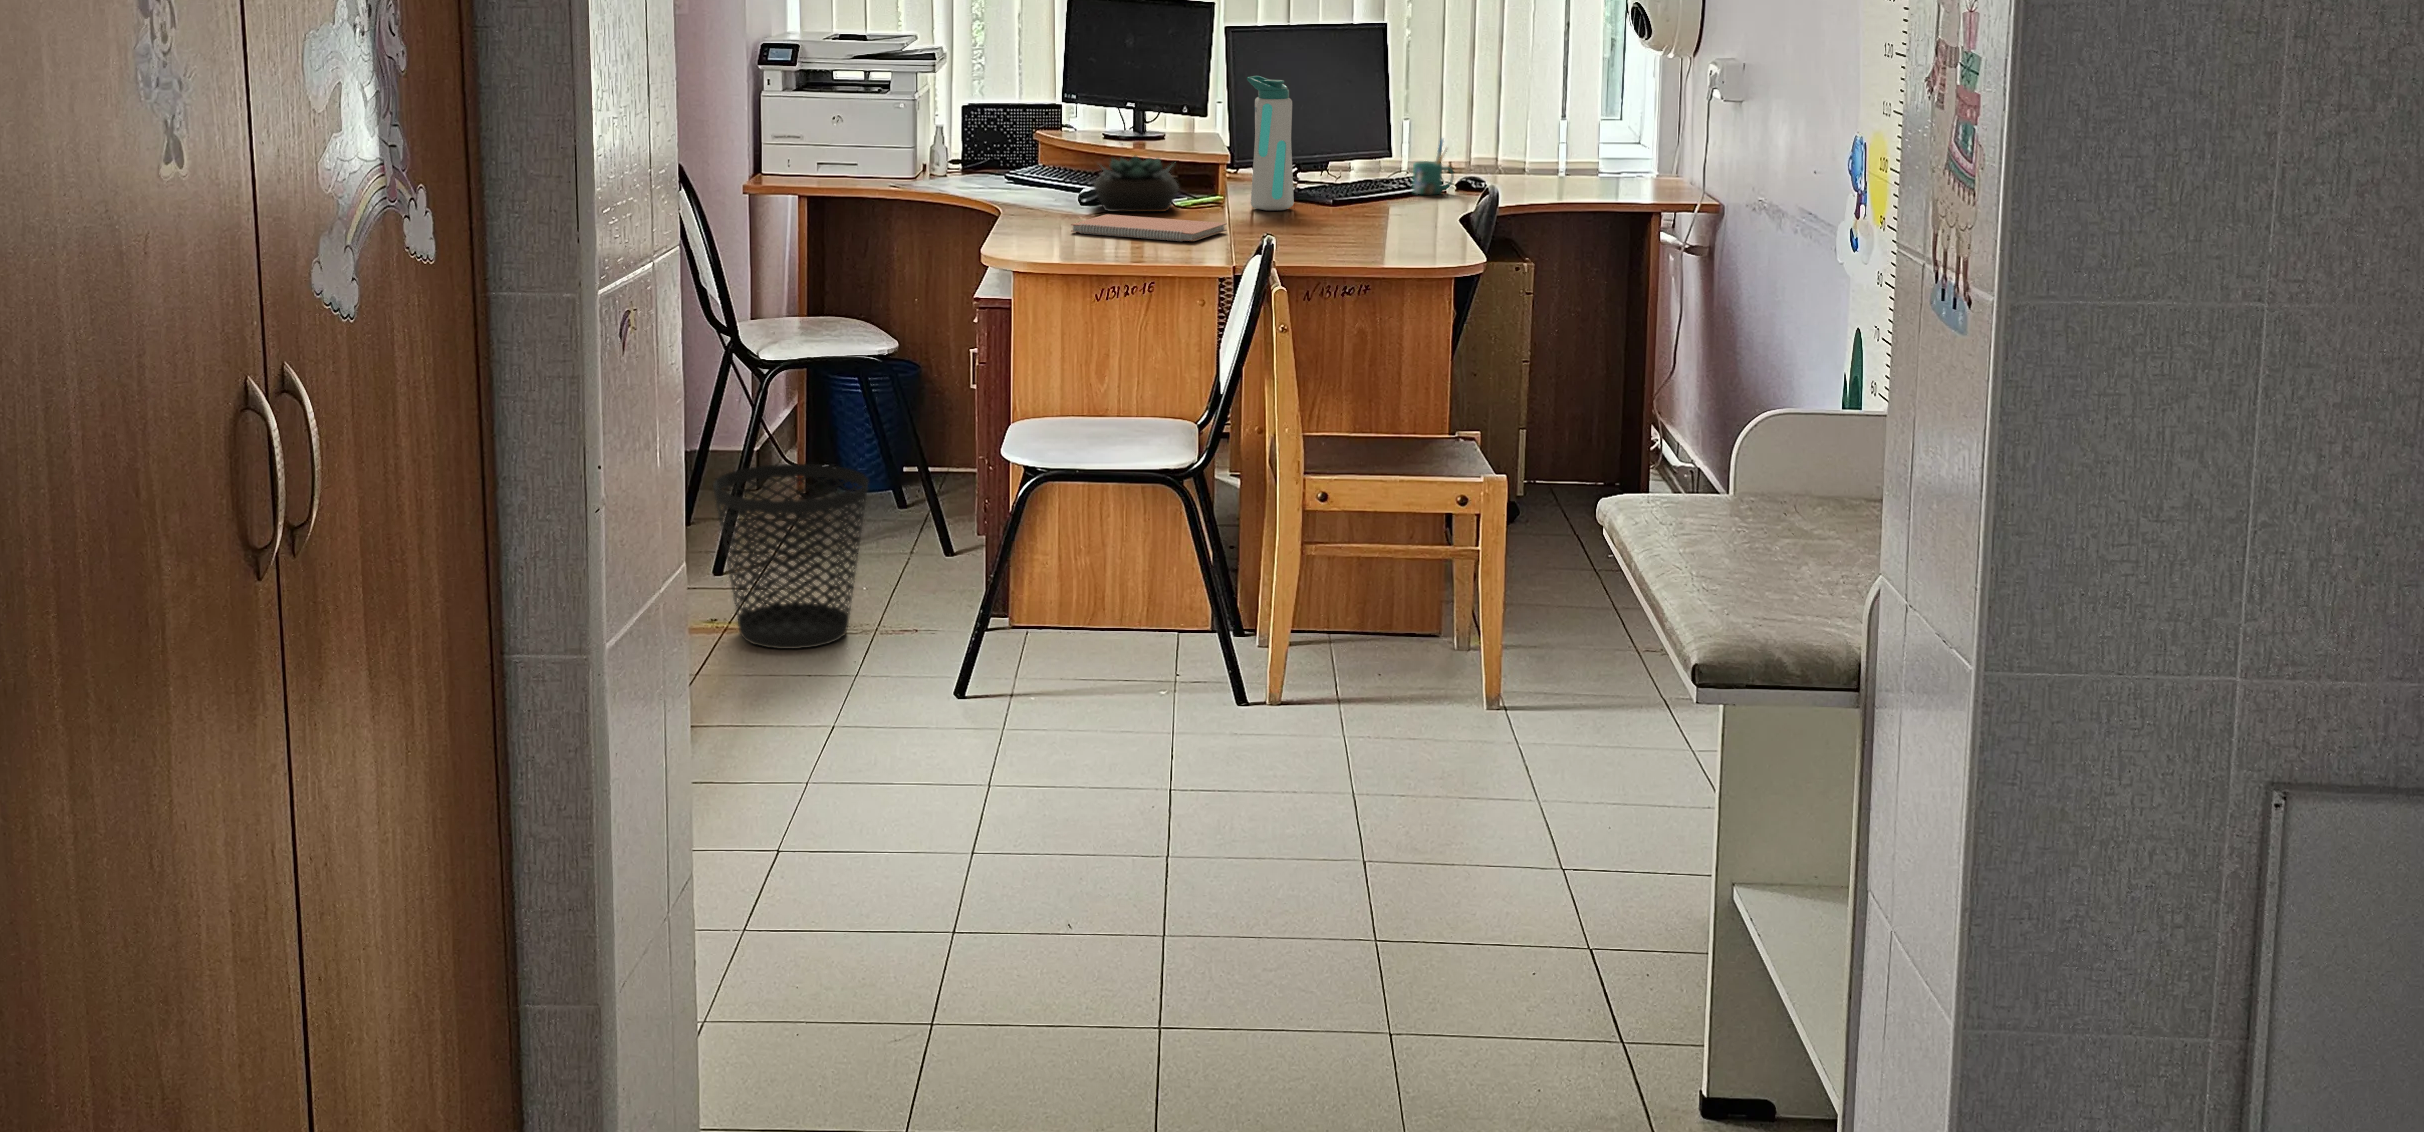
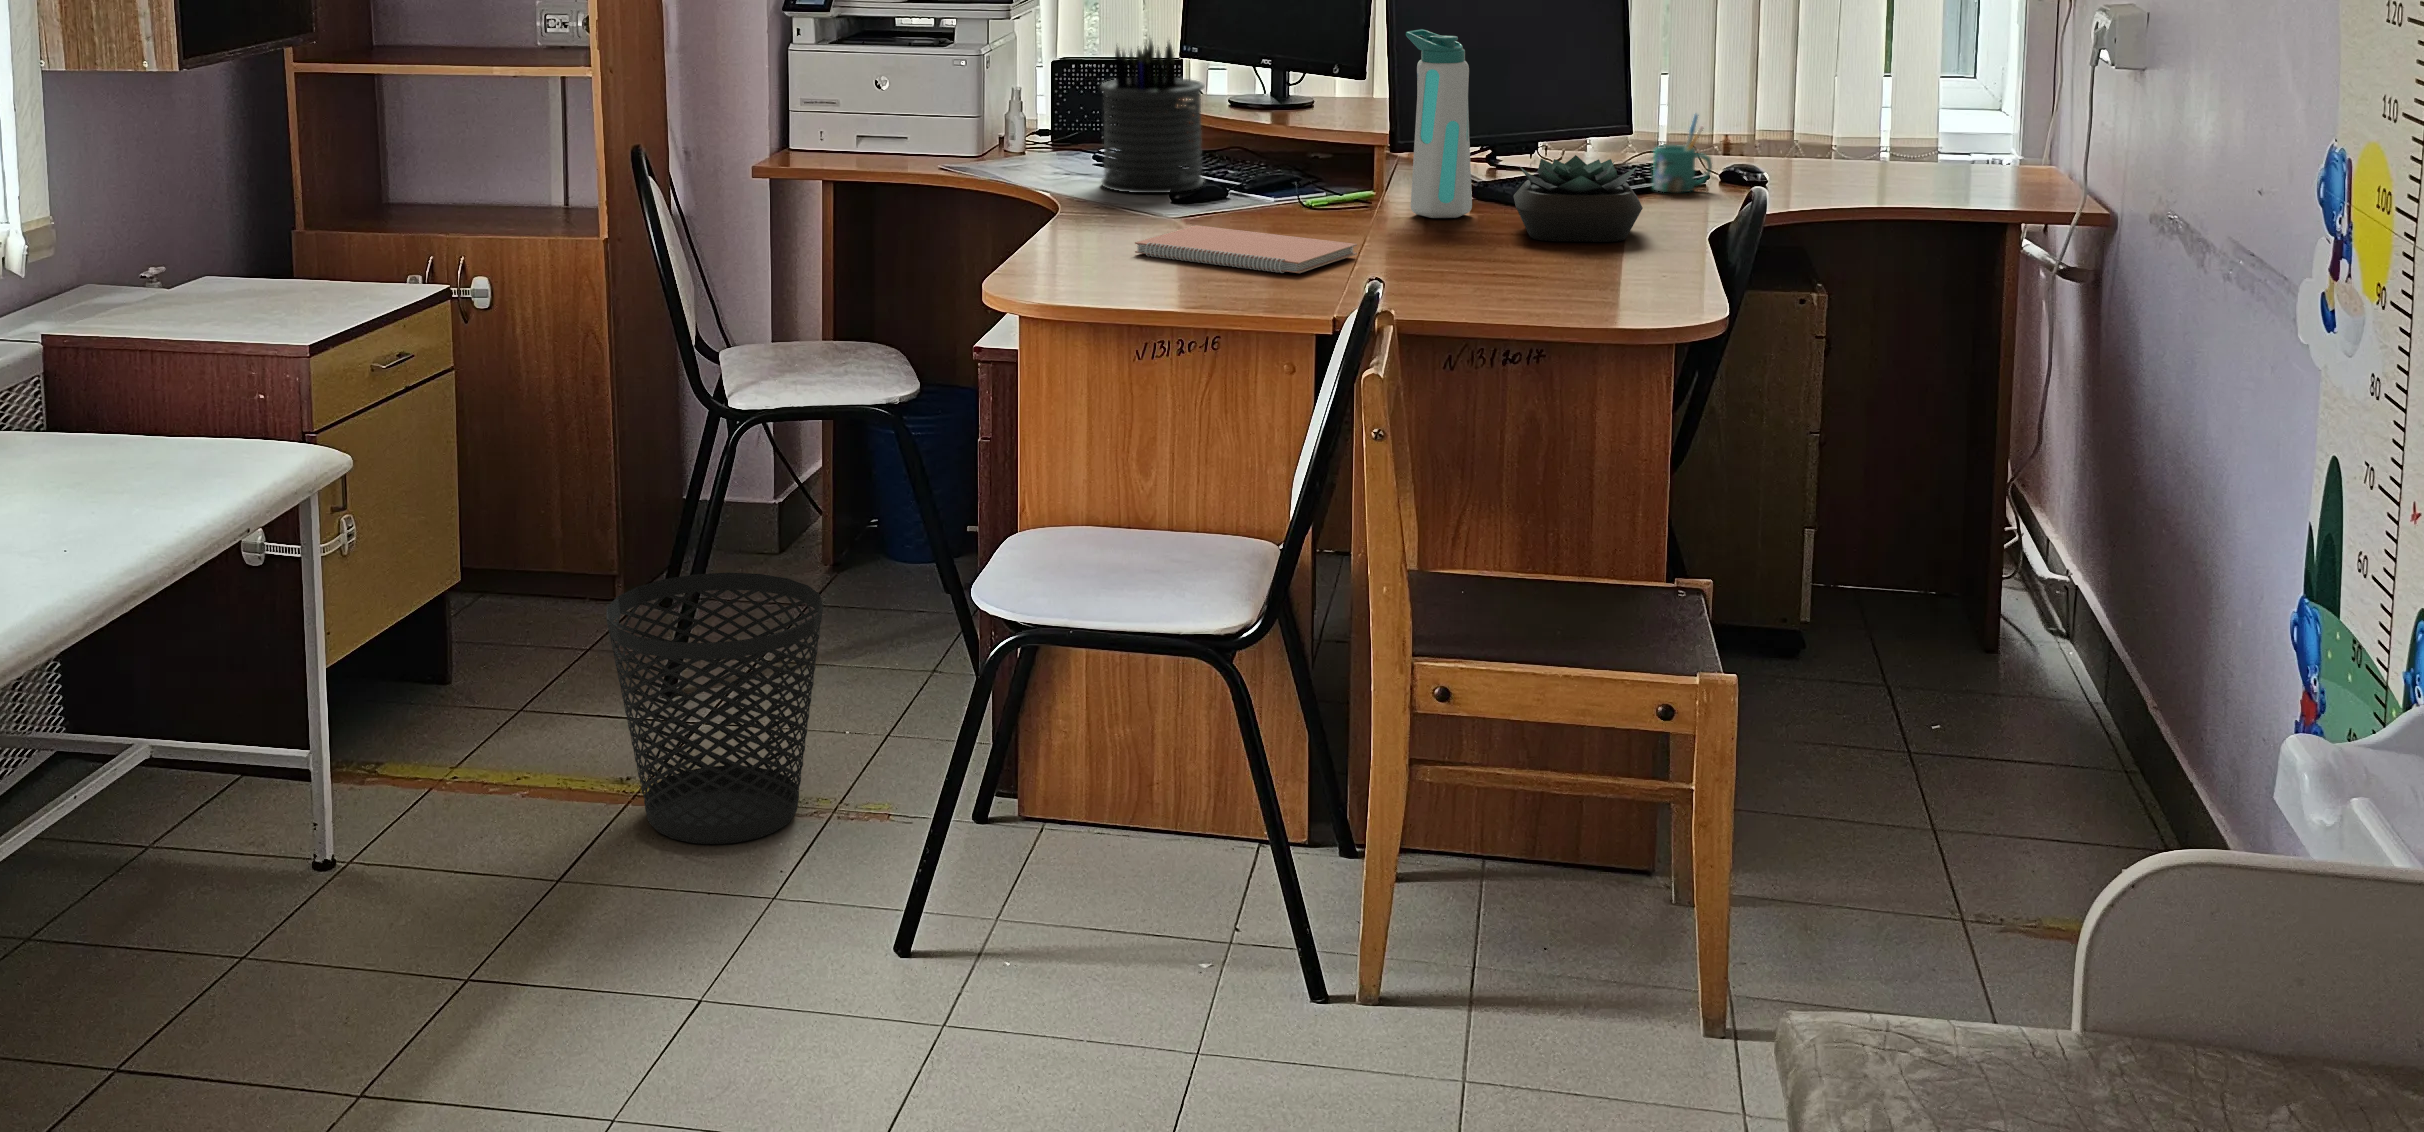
pen holder: none [1015,81,1093,198] -> present [1100,40,1204,193]
succulent plant: present [1094,156,1179,212] -> present [1514,155,1643,242]

